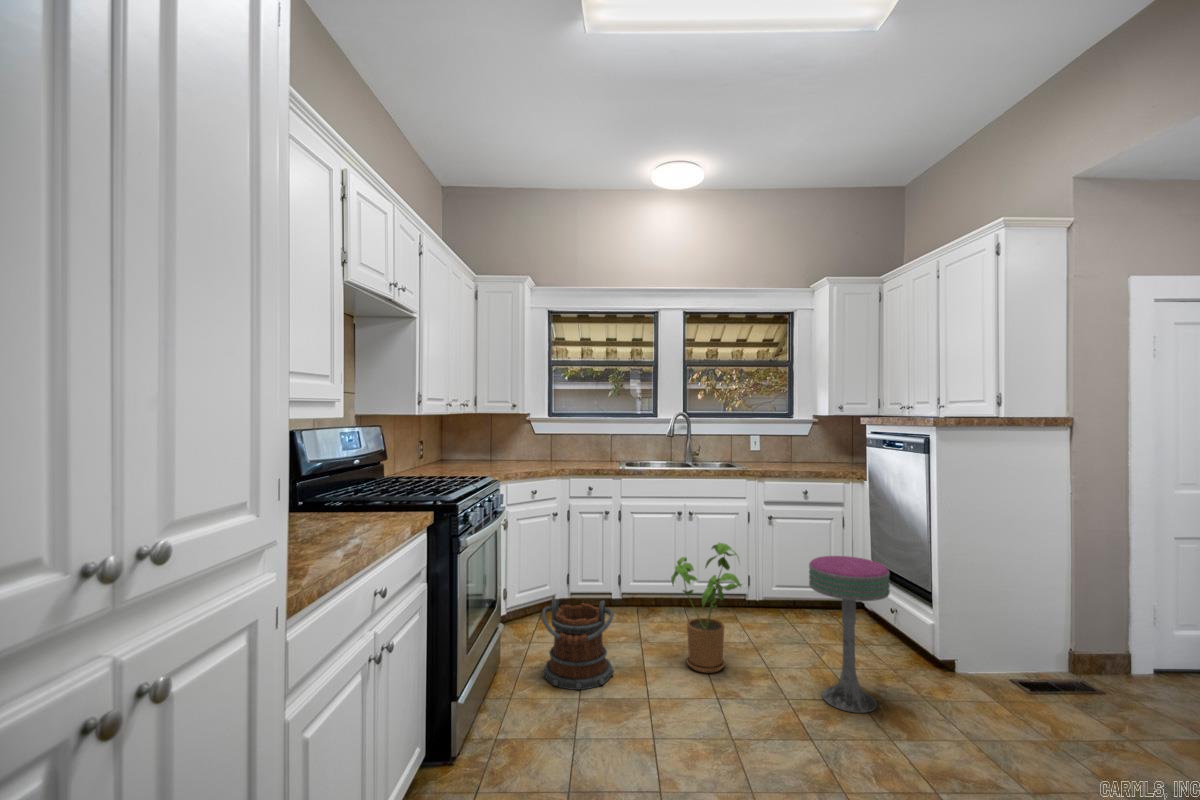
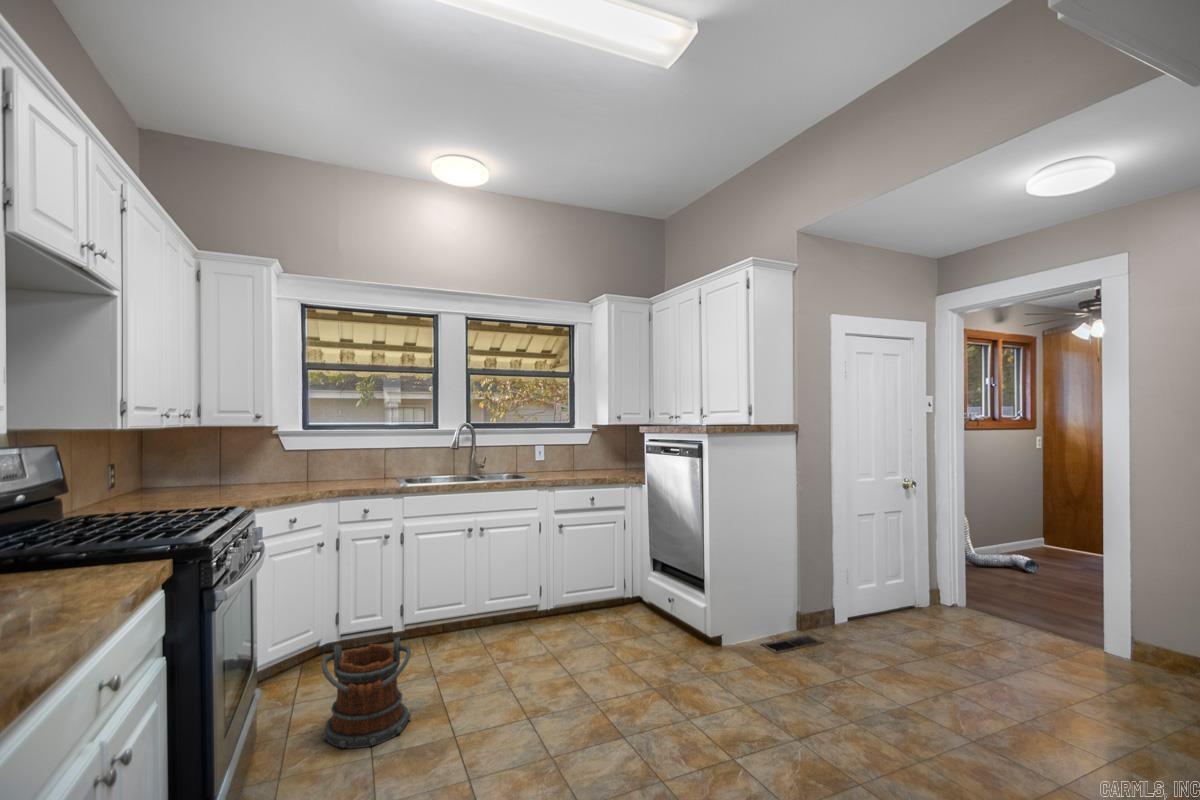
house plant: present [671,543,741,673] -> none [471,557,548,695]
bar stool: present [809,556,890,713] -> none [611,557,681,704]

